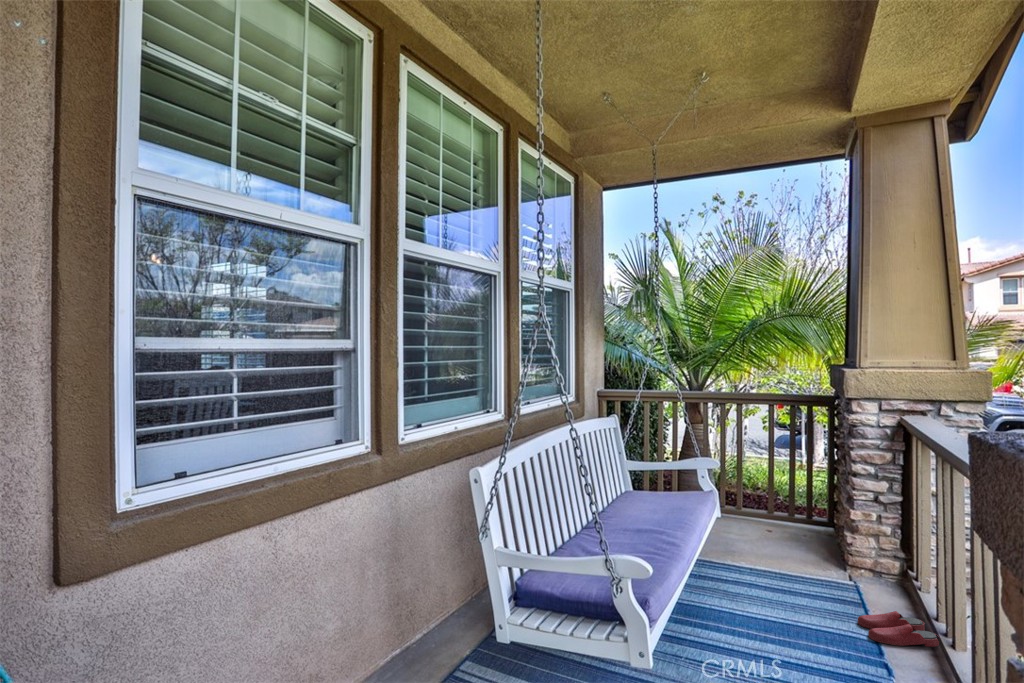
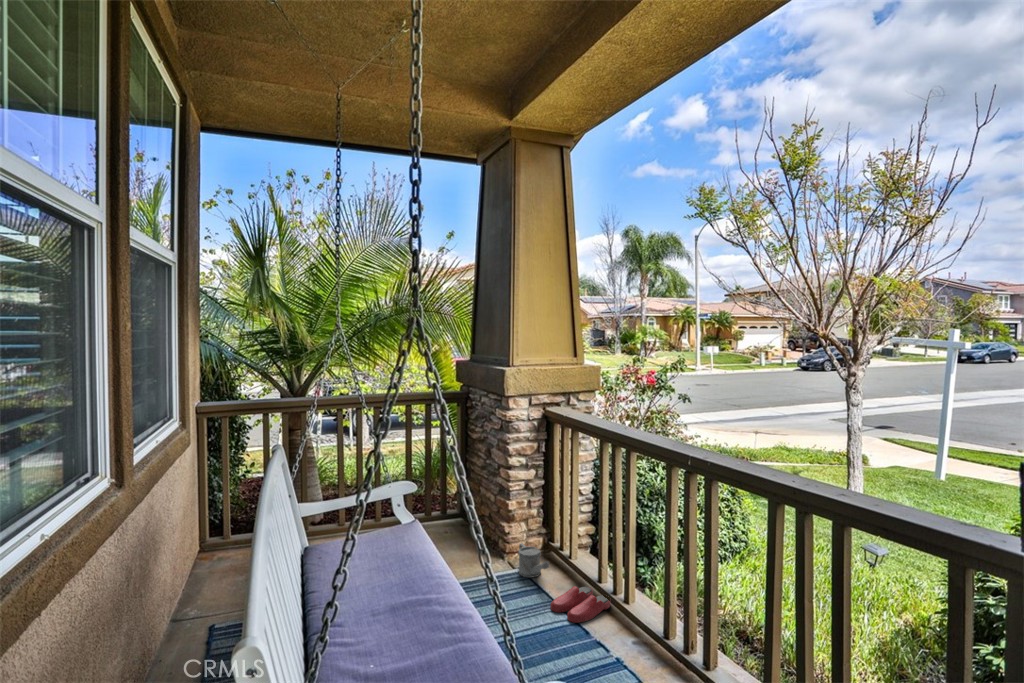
watering can: none [852,557,881,595] -> present [518,543,549,578]

